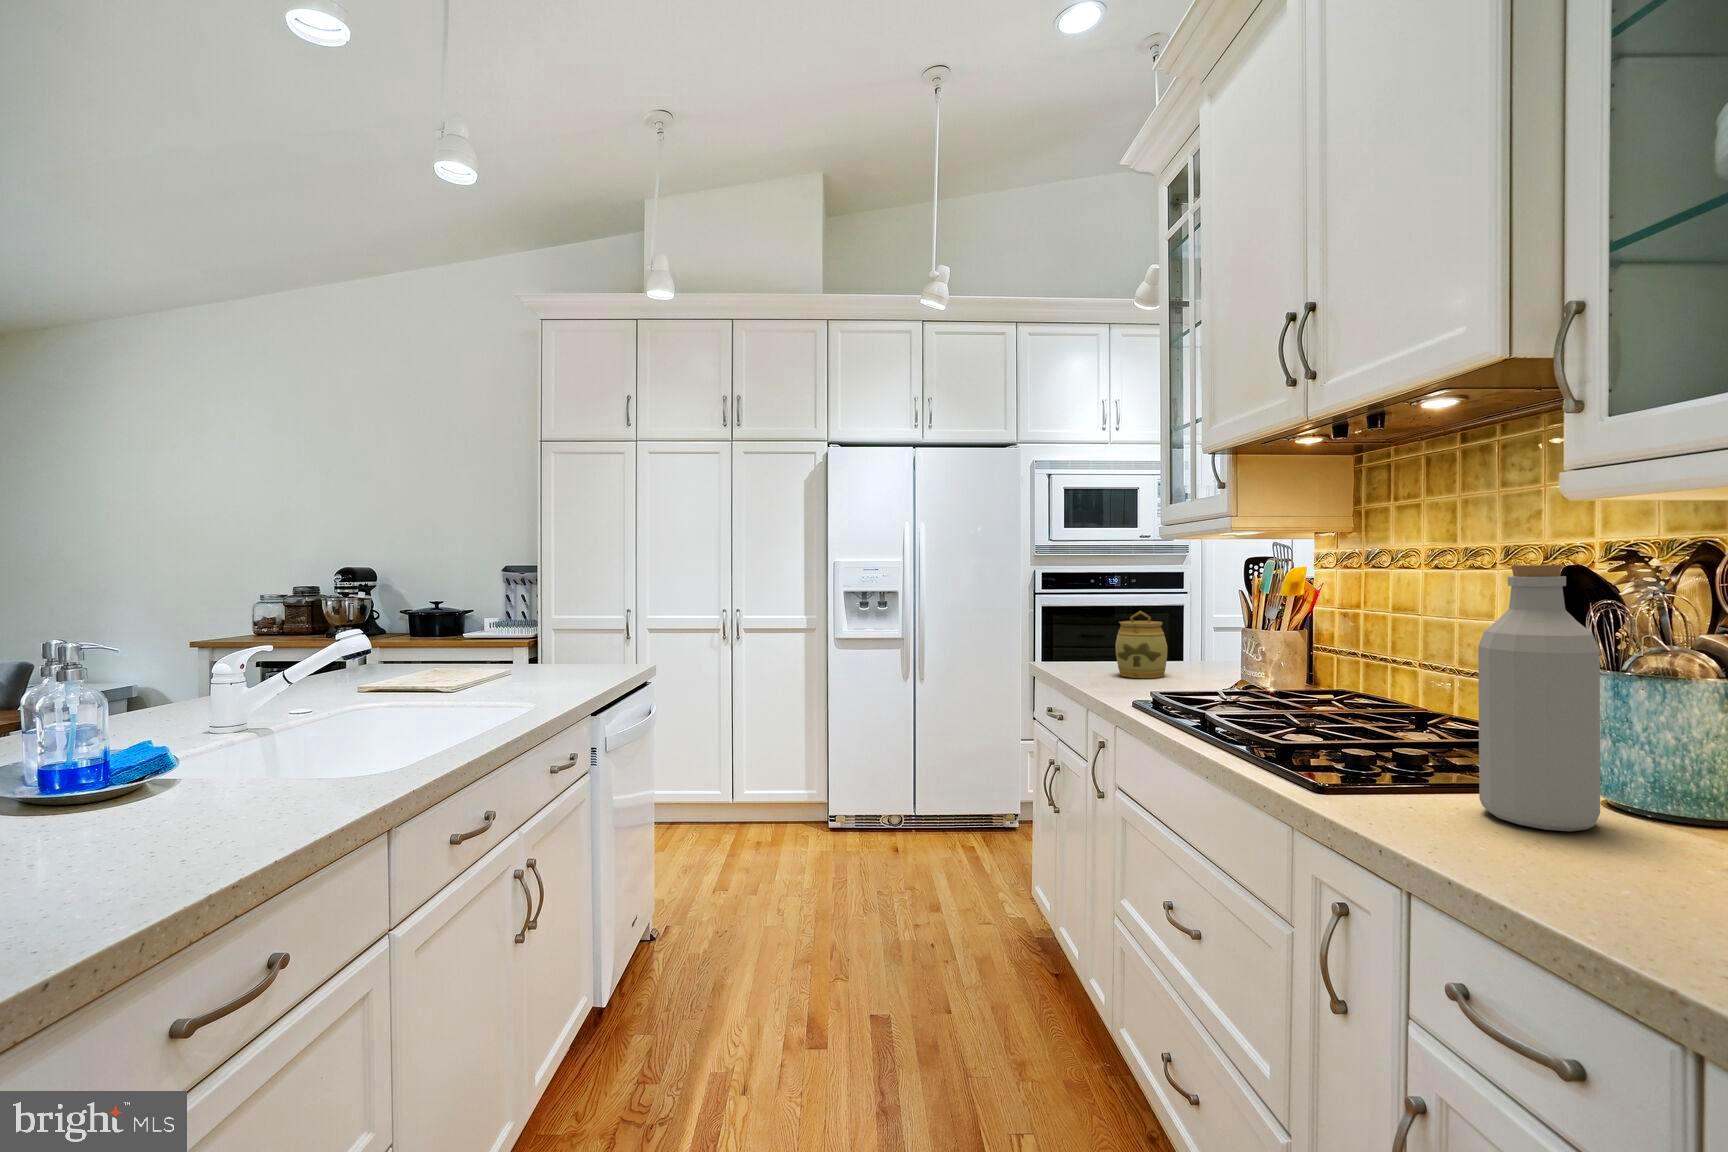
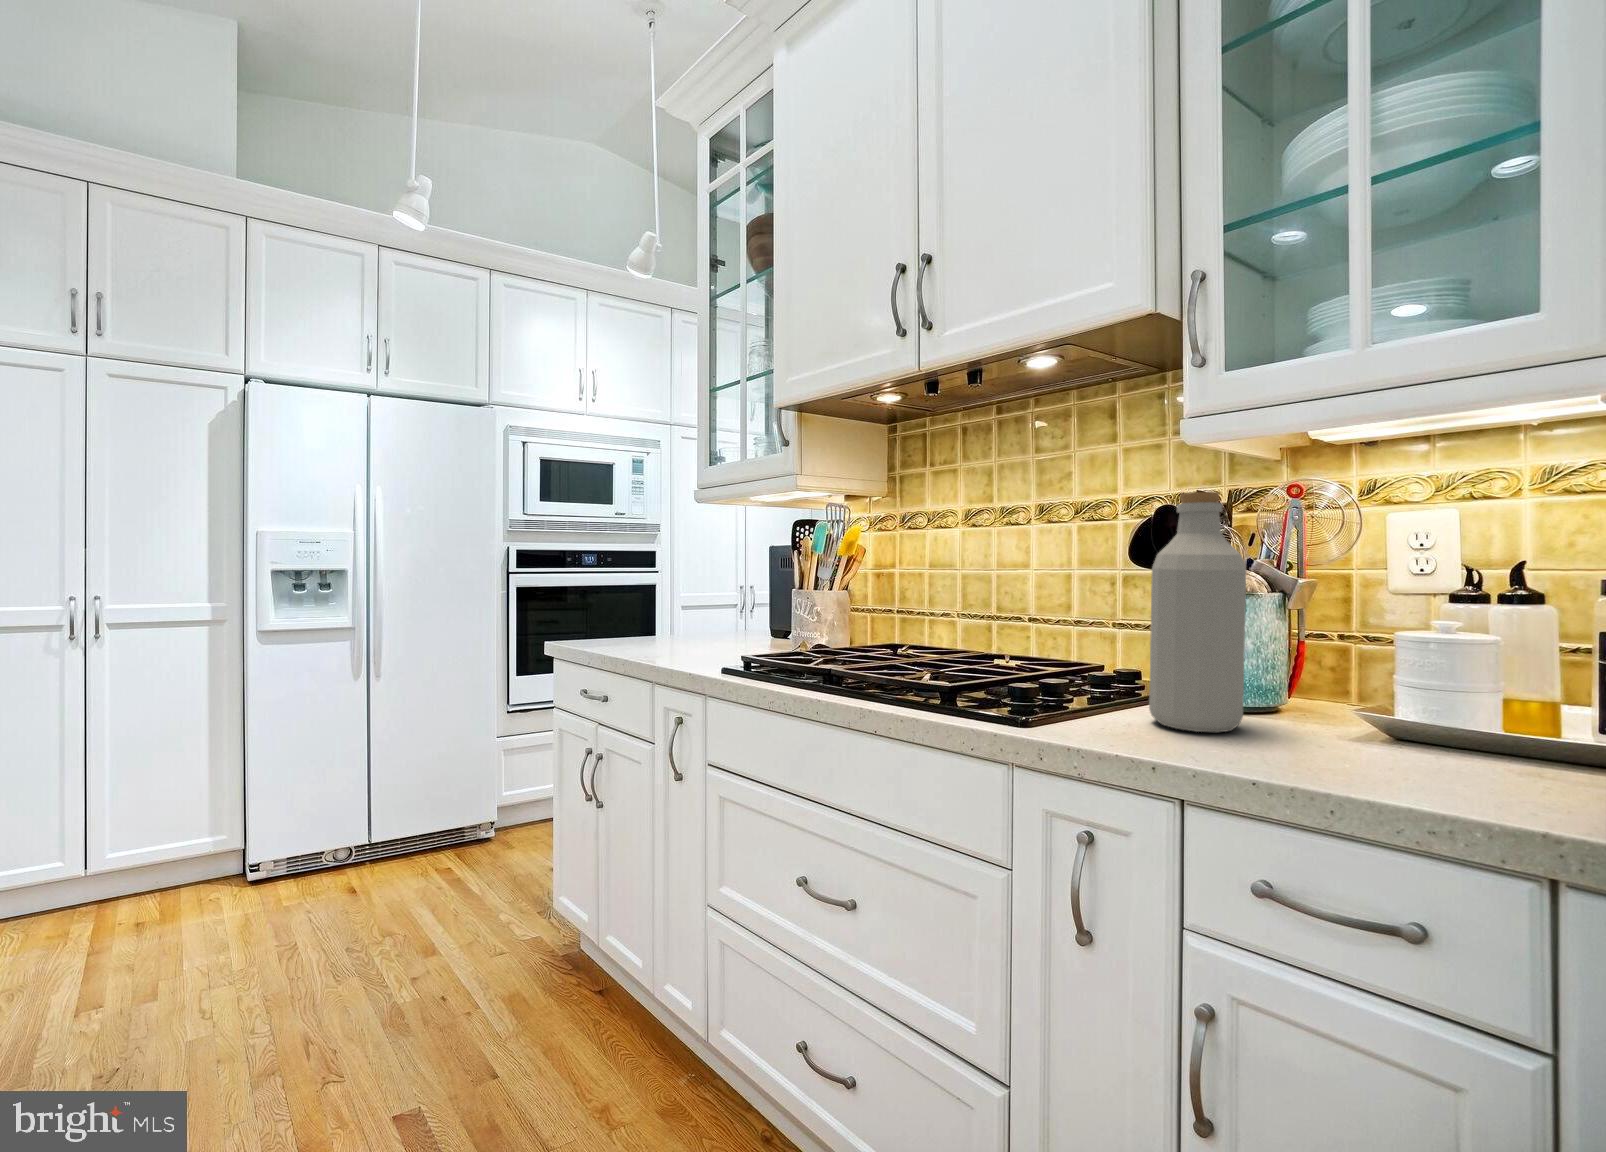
jar: present [1115,611,1167,678] -> none [667,572,723,646]

